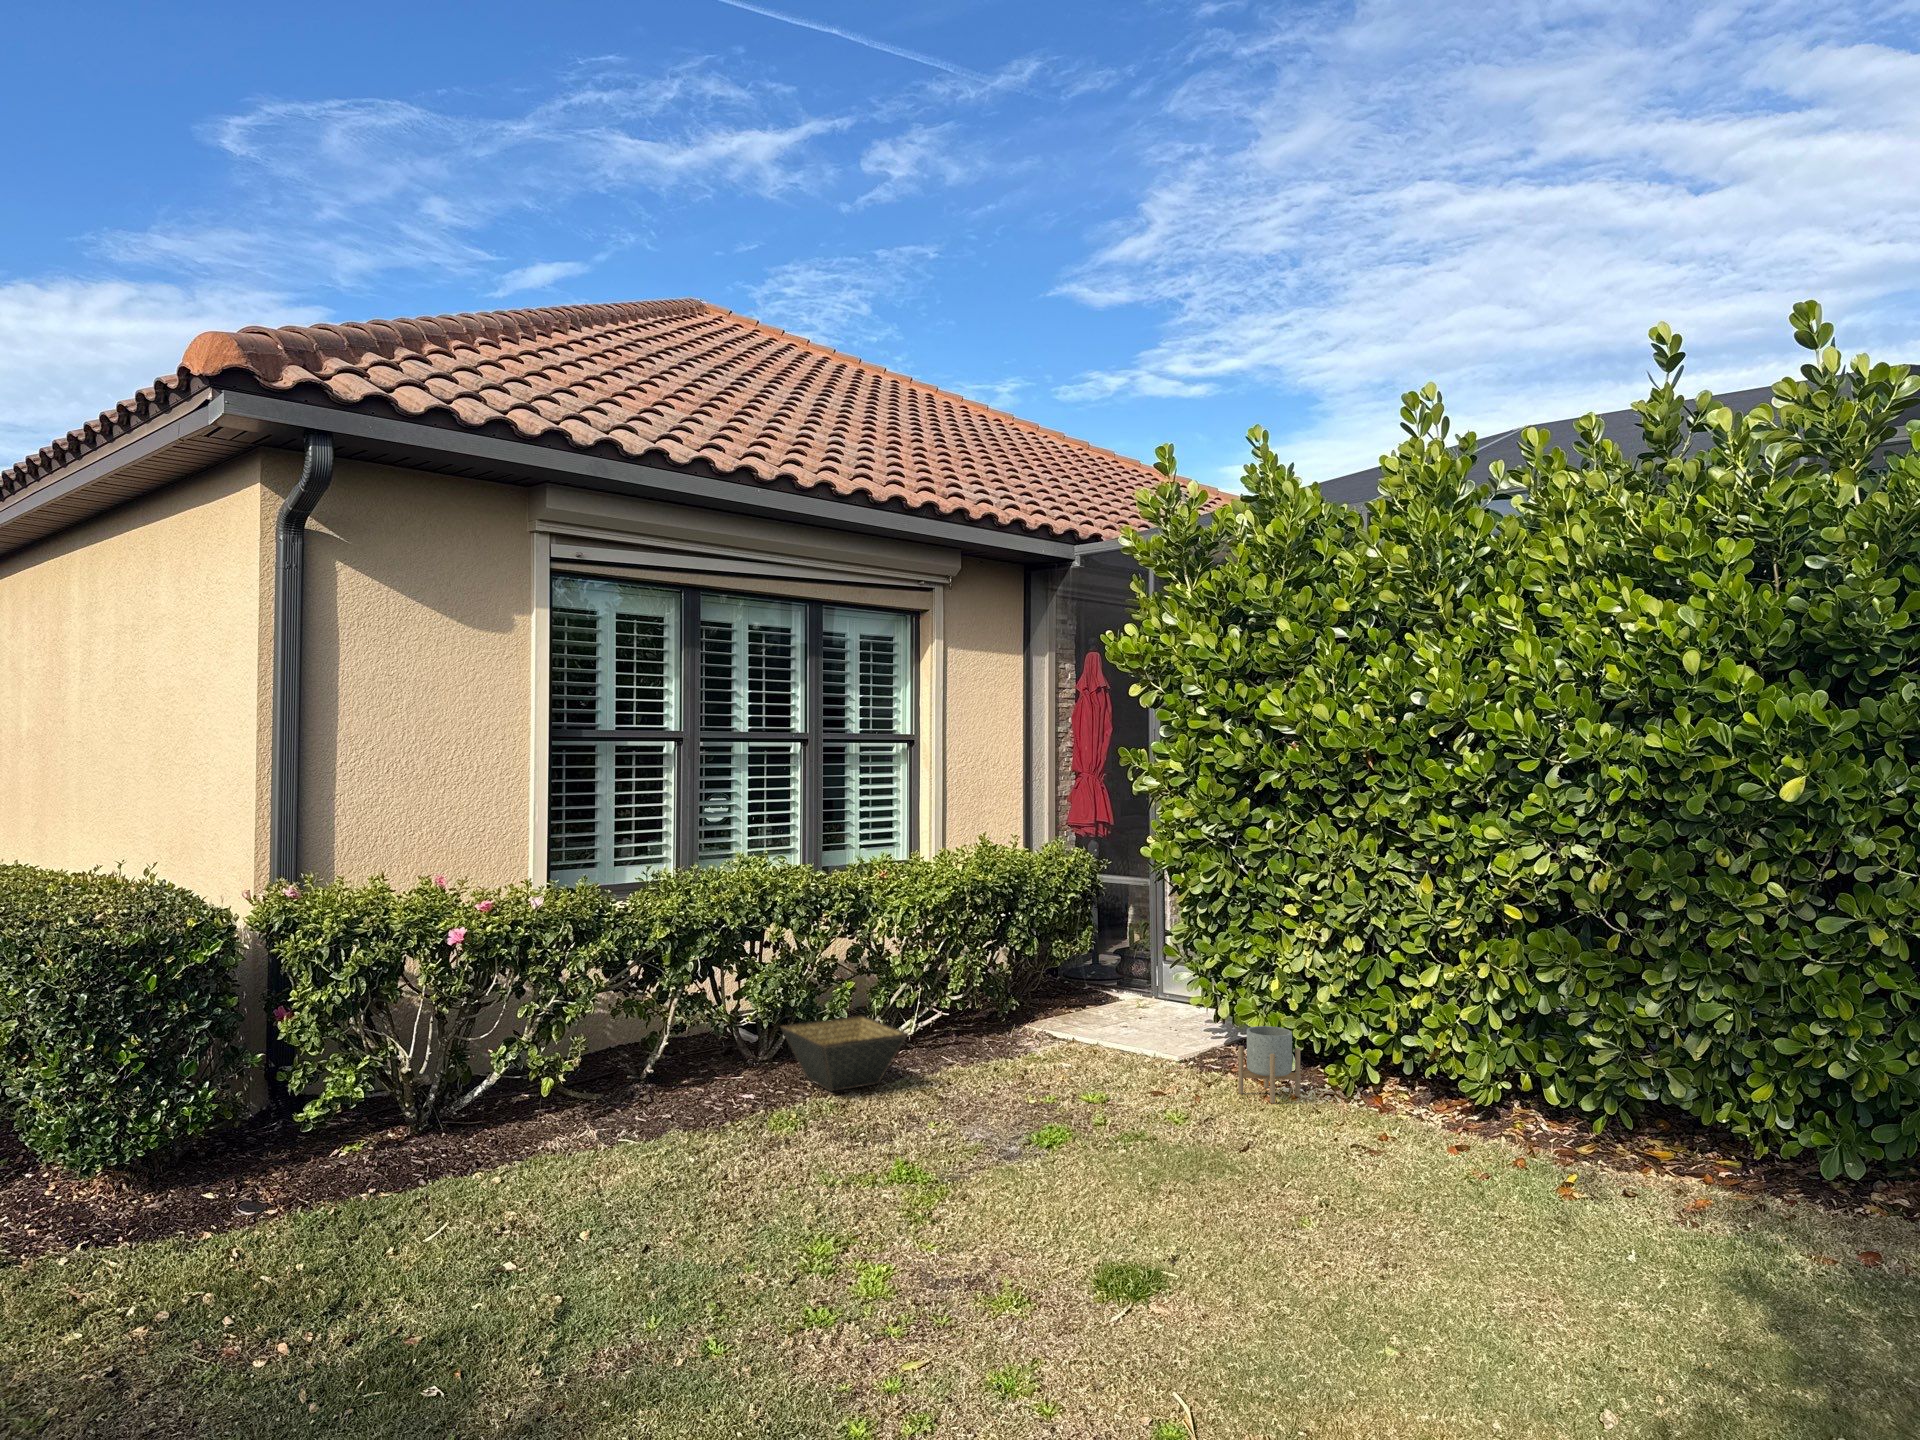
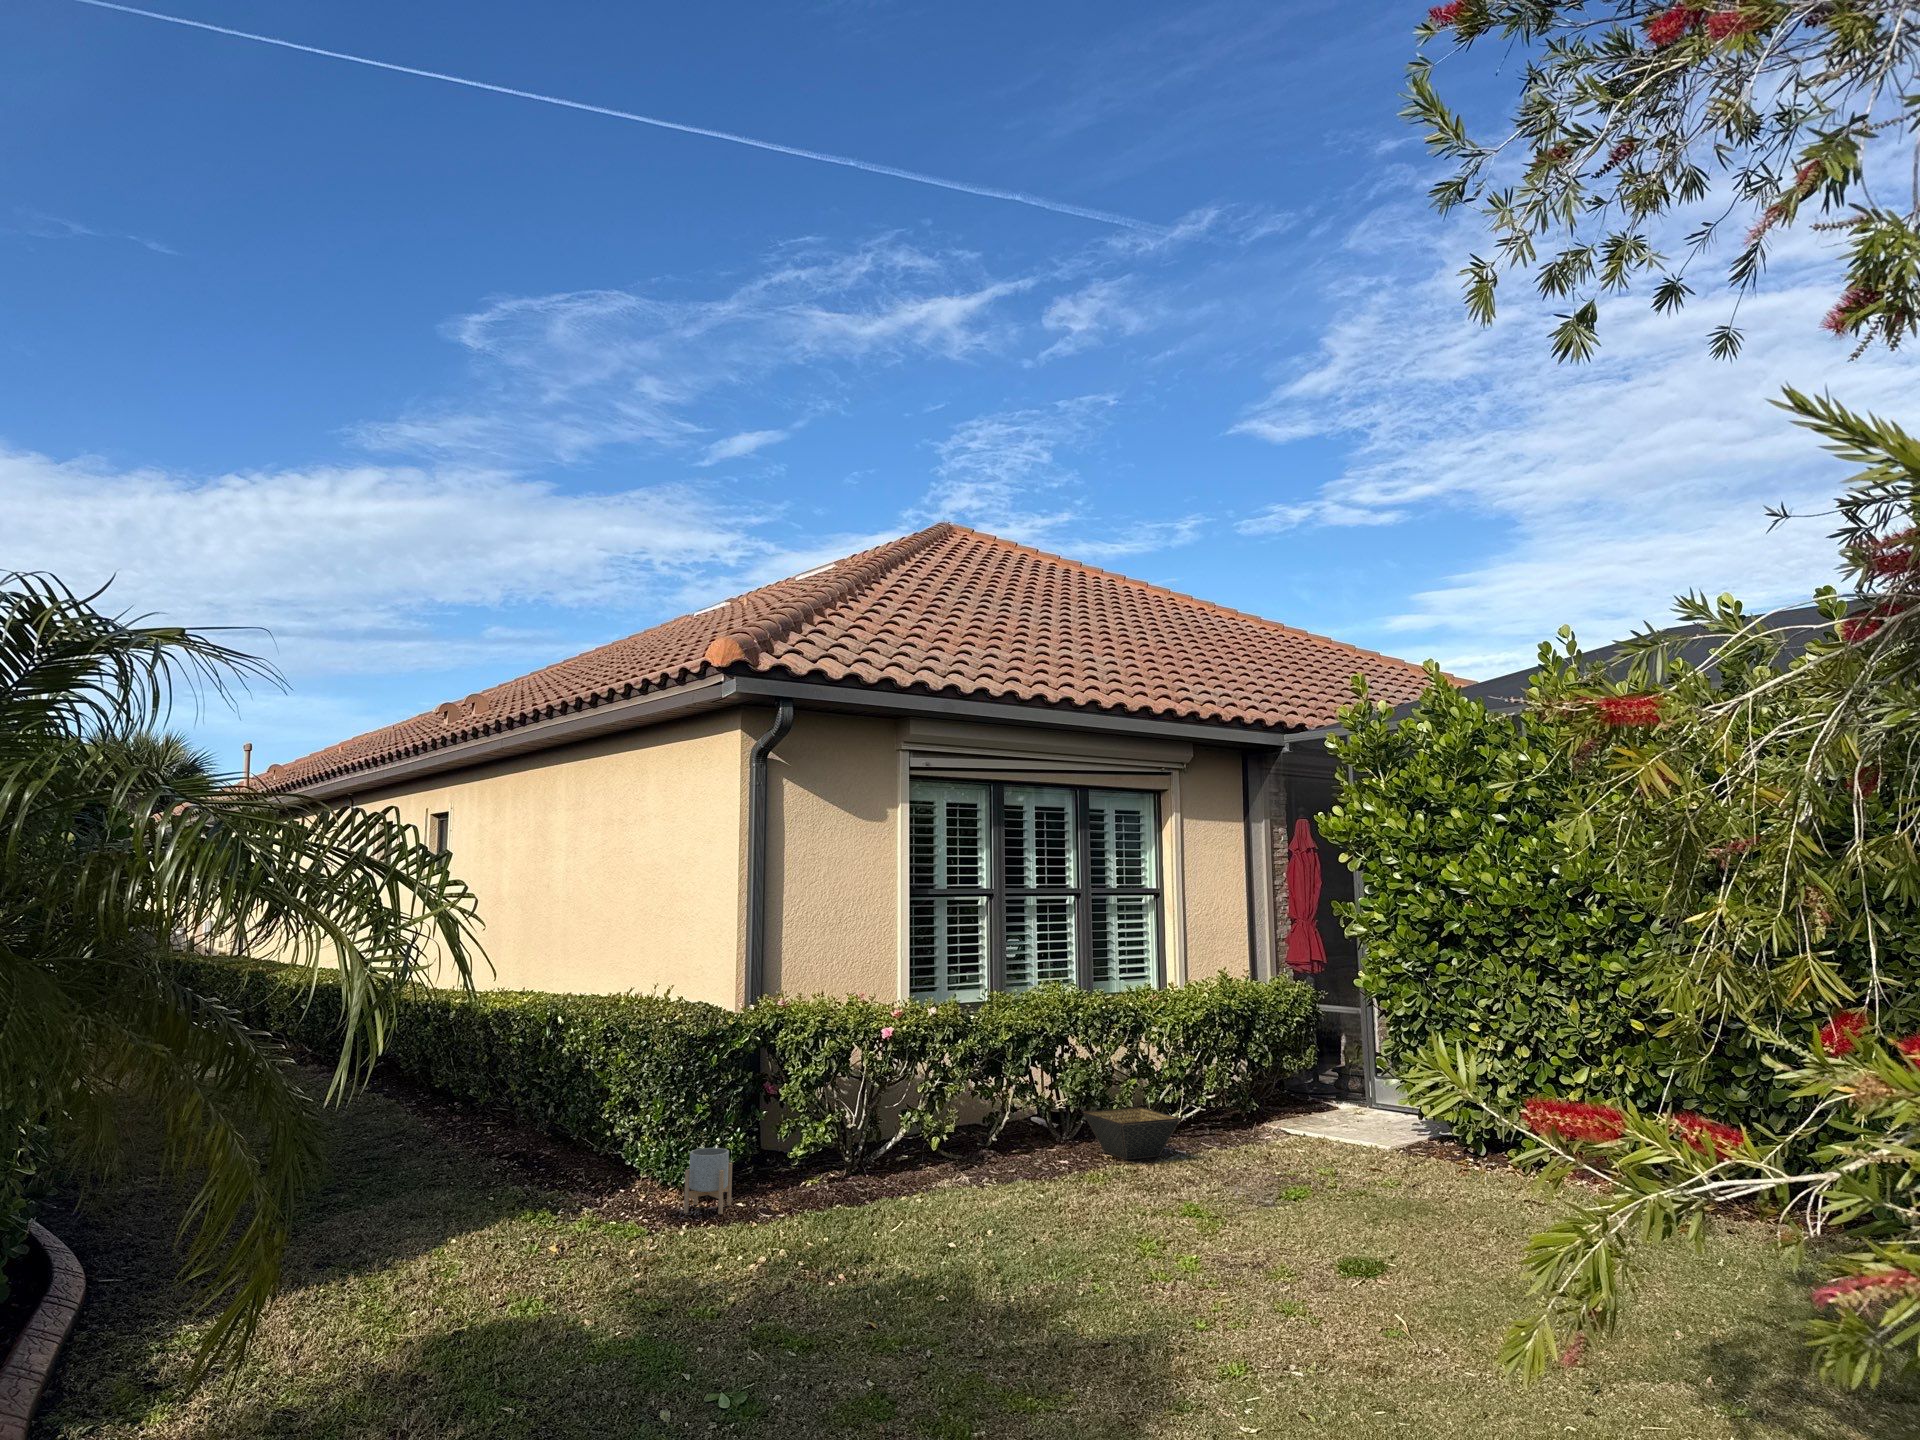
planter: present [1238,1026,1300,1103] -> present [684,1148,732,1214]

